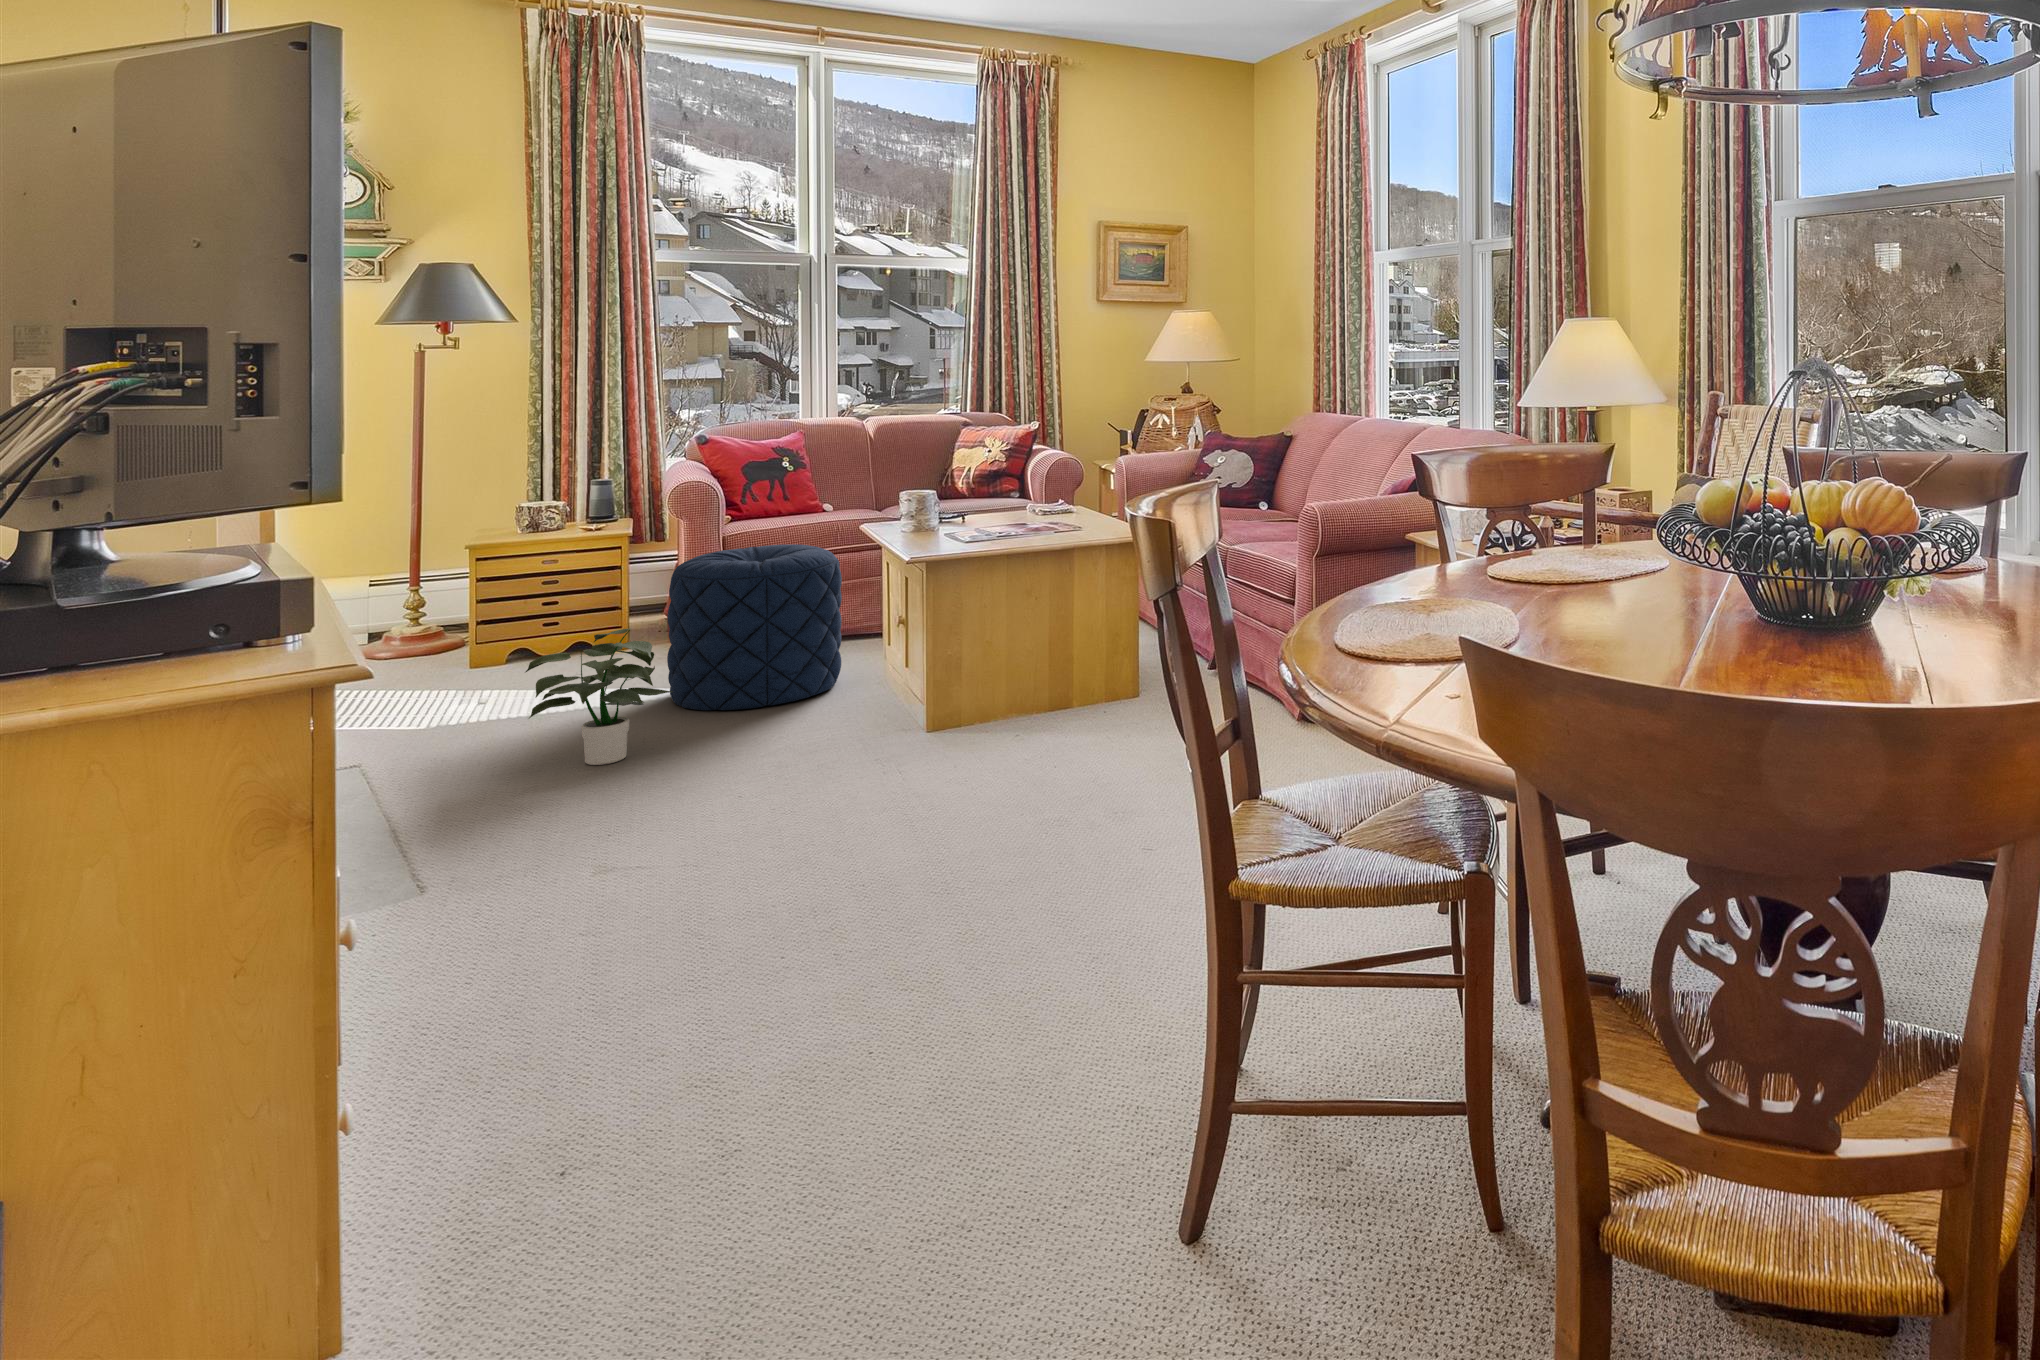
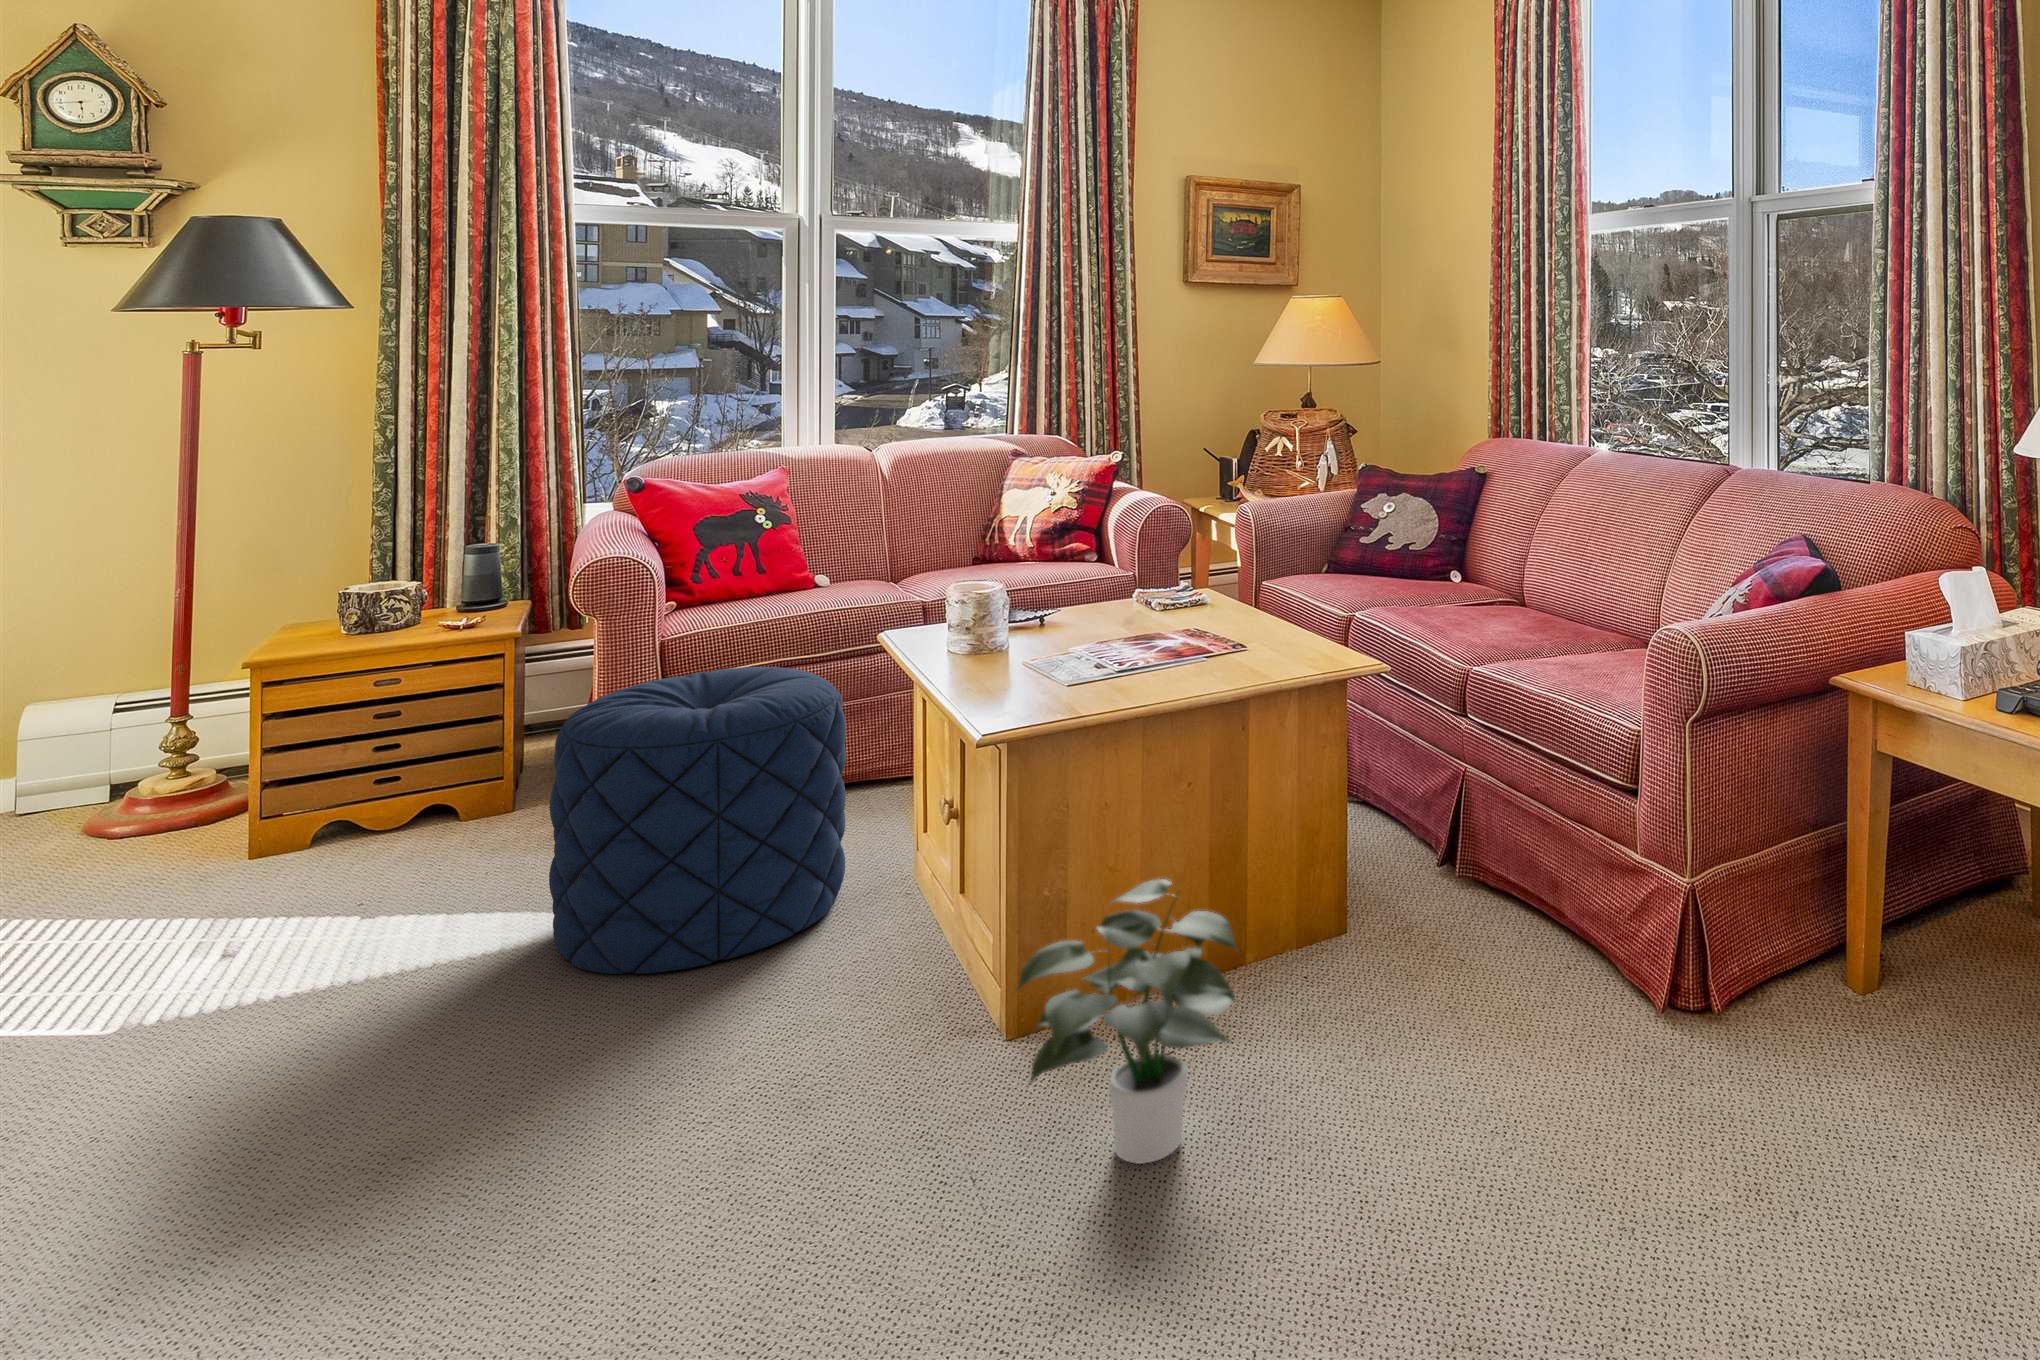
potted plant: present [526,629,672,765] -> present [1016,879,1237,1164]

